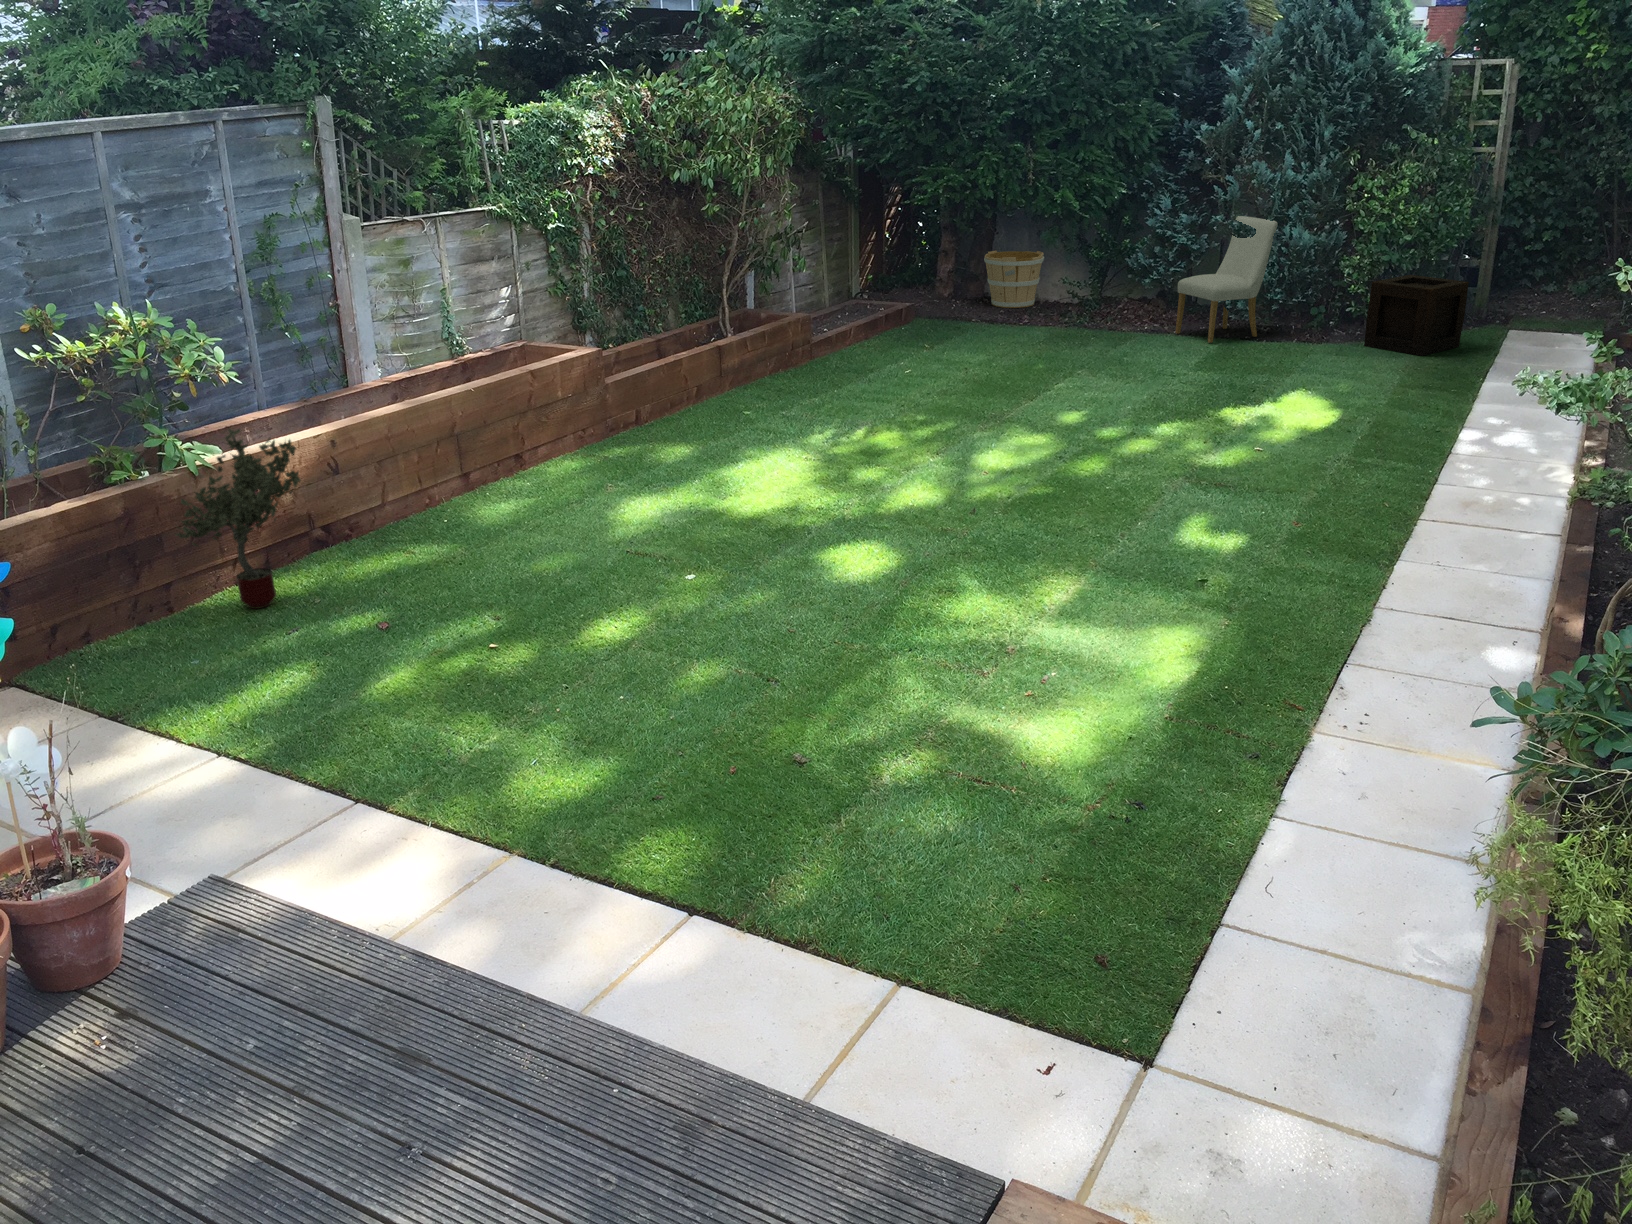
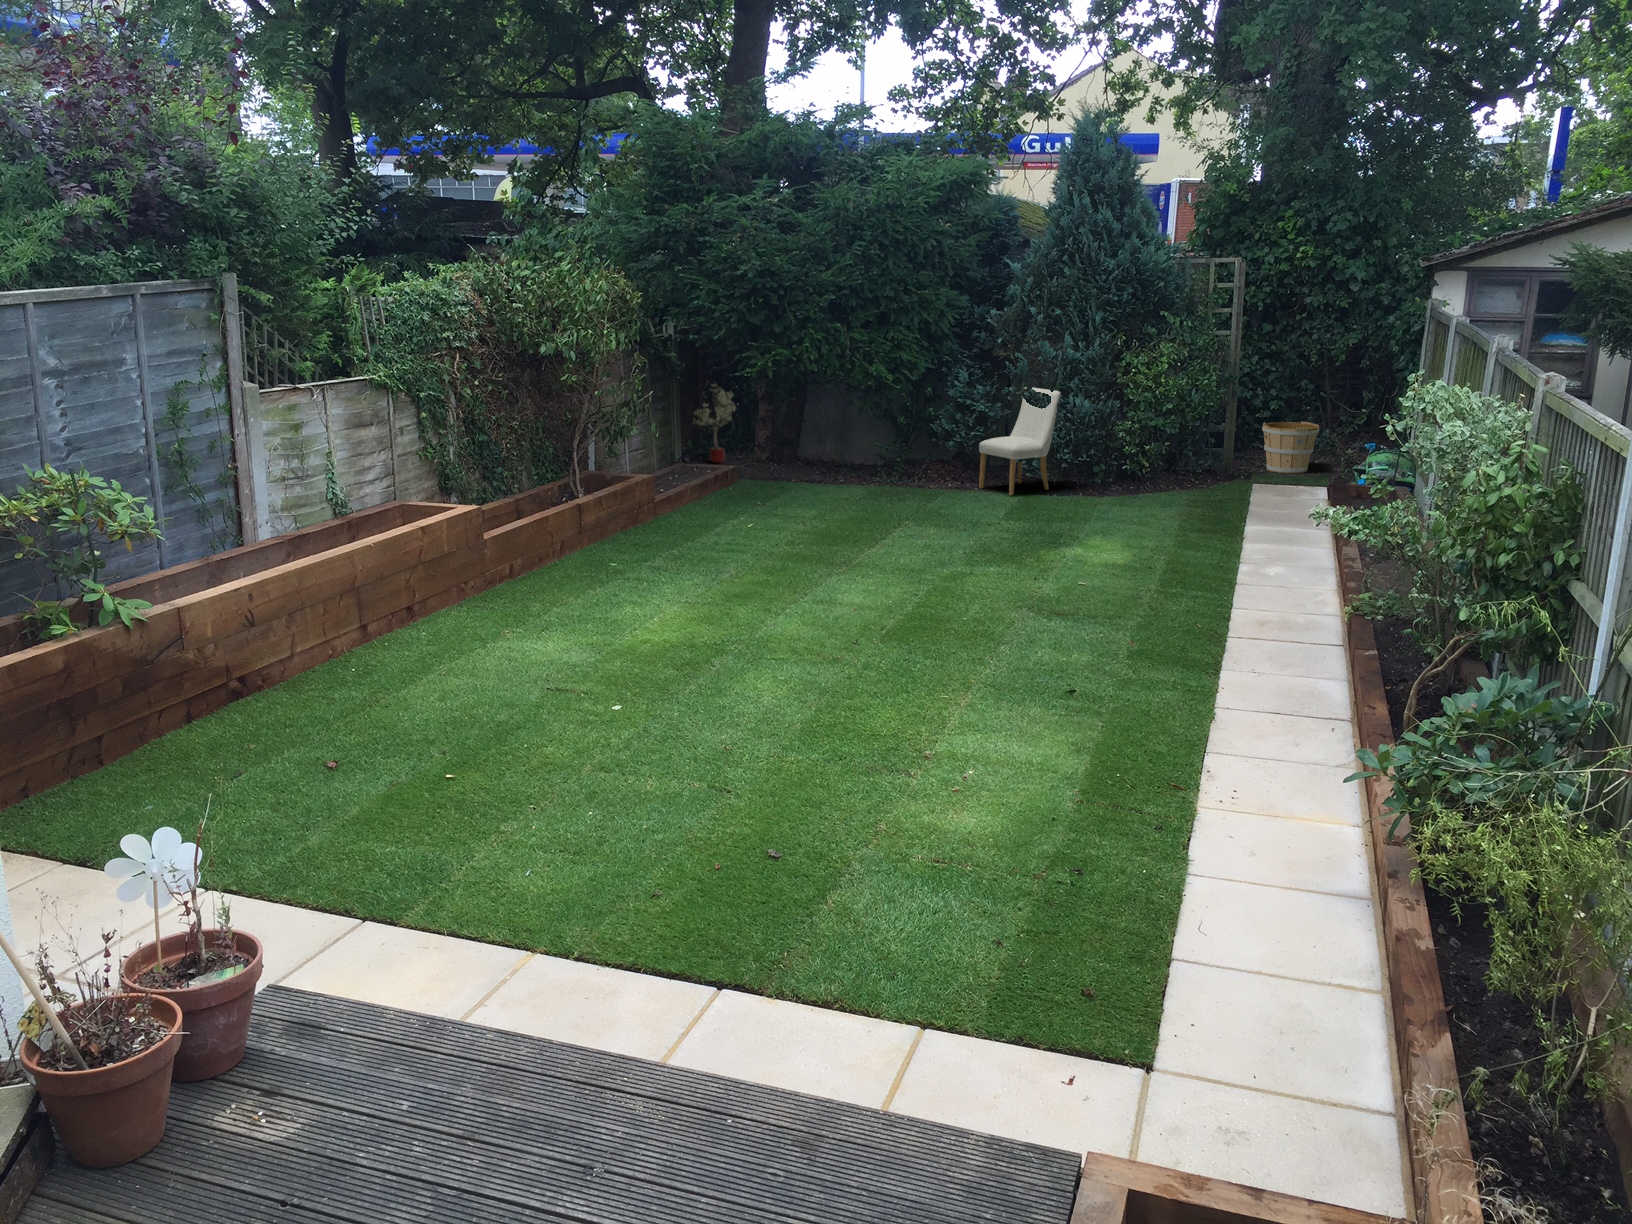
wooden bucket: present [984,251,1044,308] -> present [1262,422,1320,473]
wooden crate: present [1364,275,1469,356] -> none [1139,436,1220,503]
potted tree: present [176,429,301,609] -> present [694,384,736,463]

